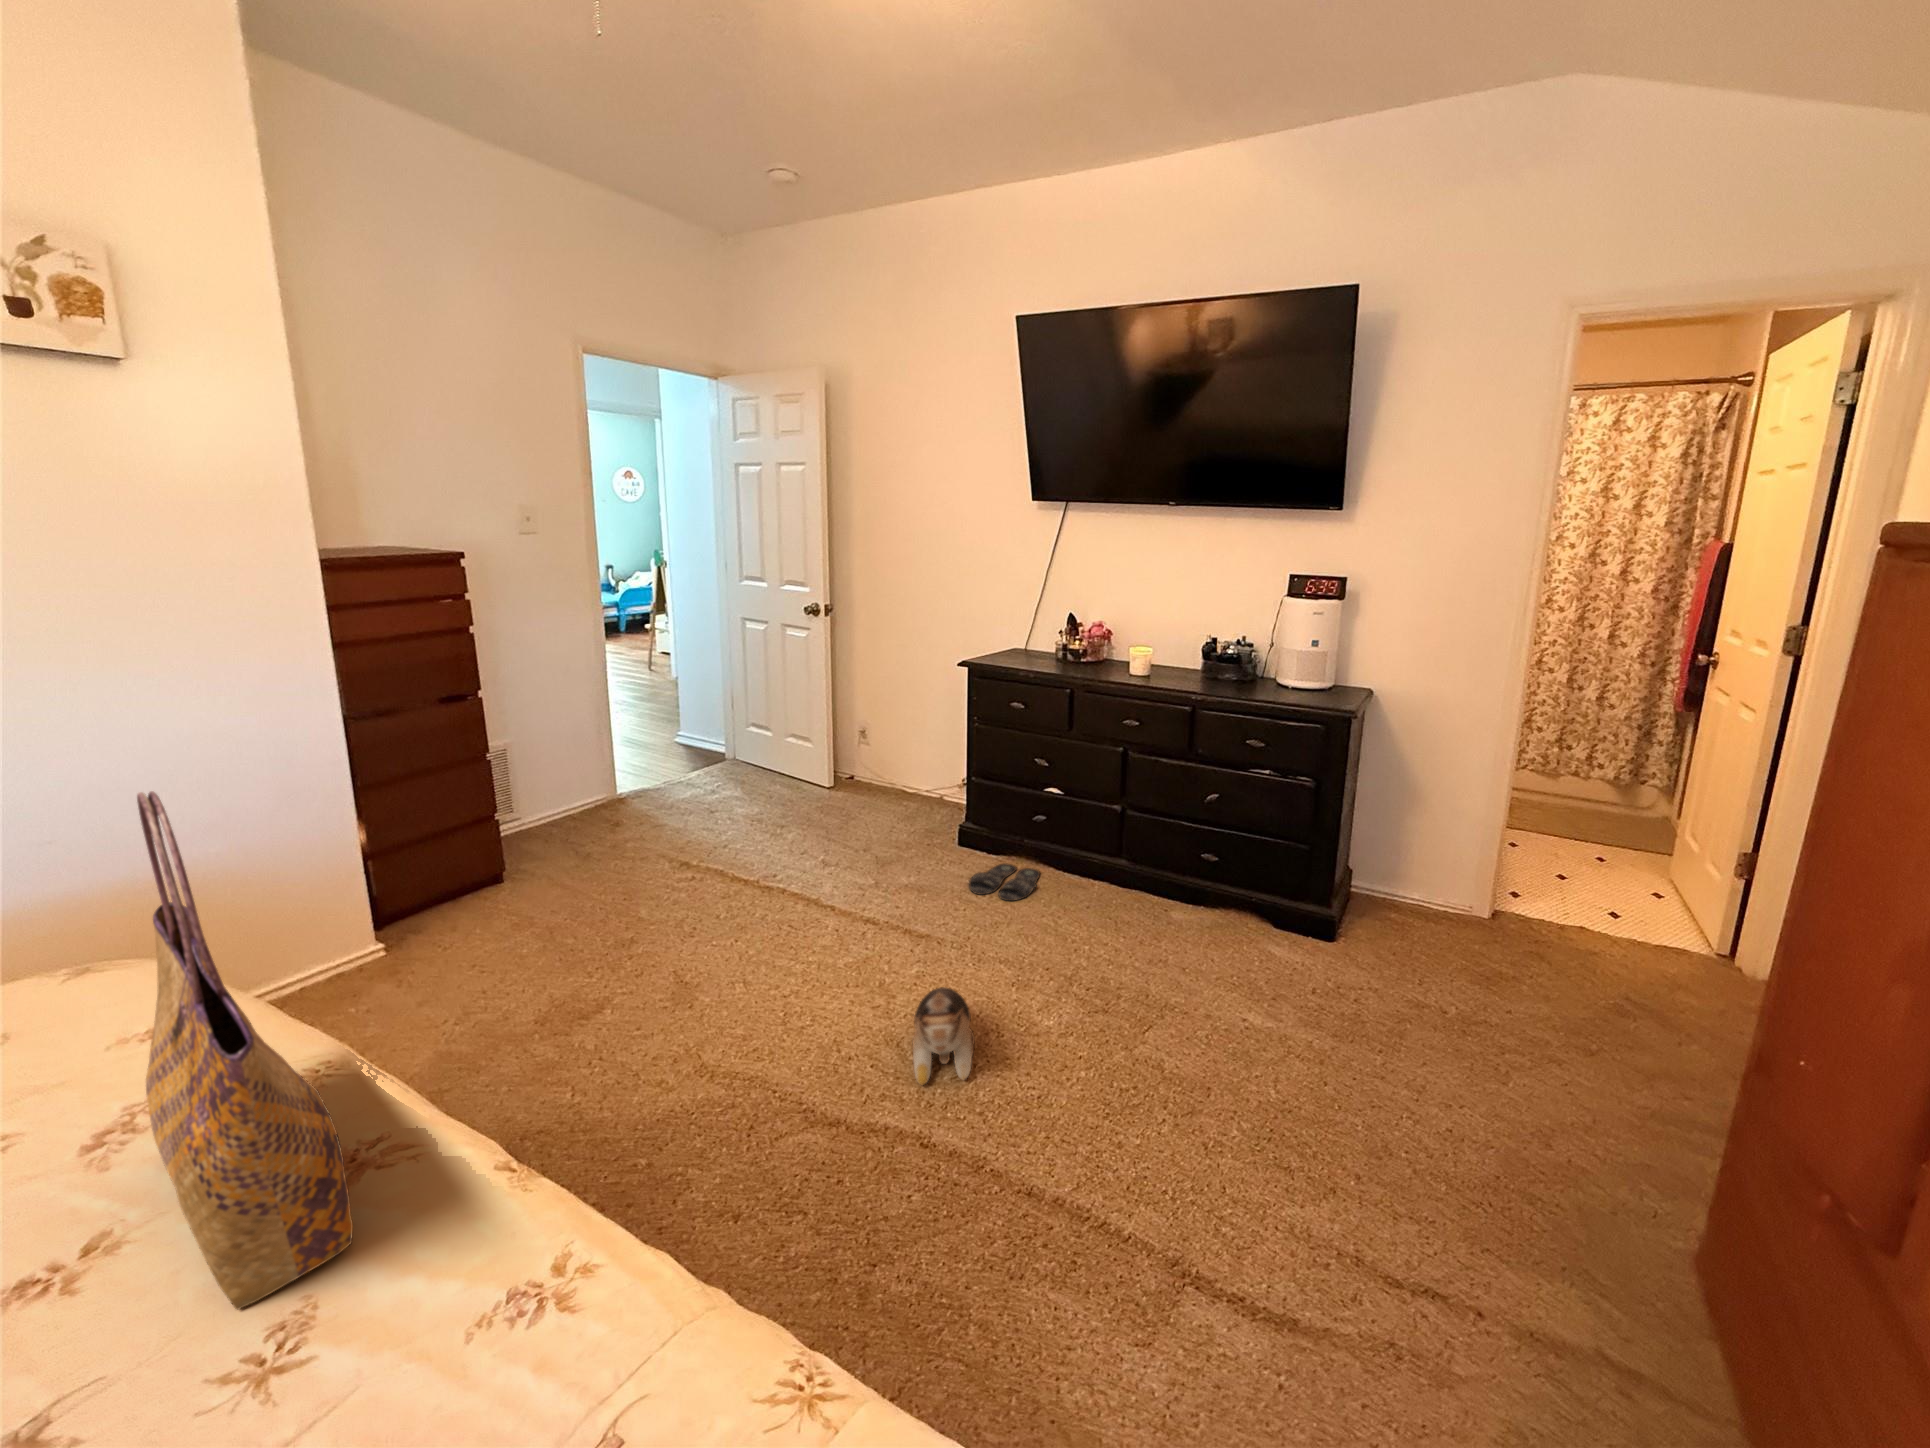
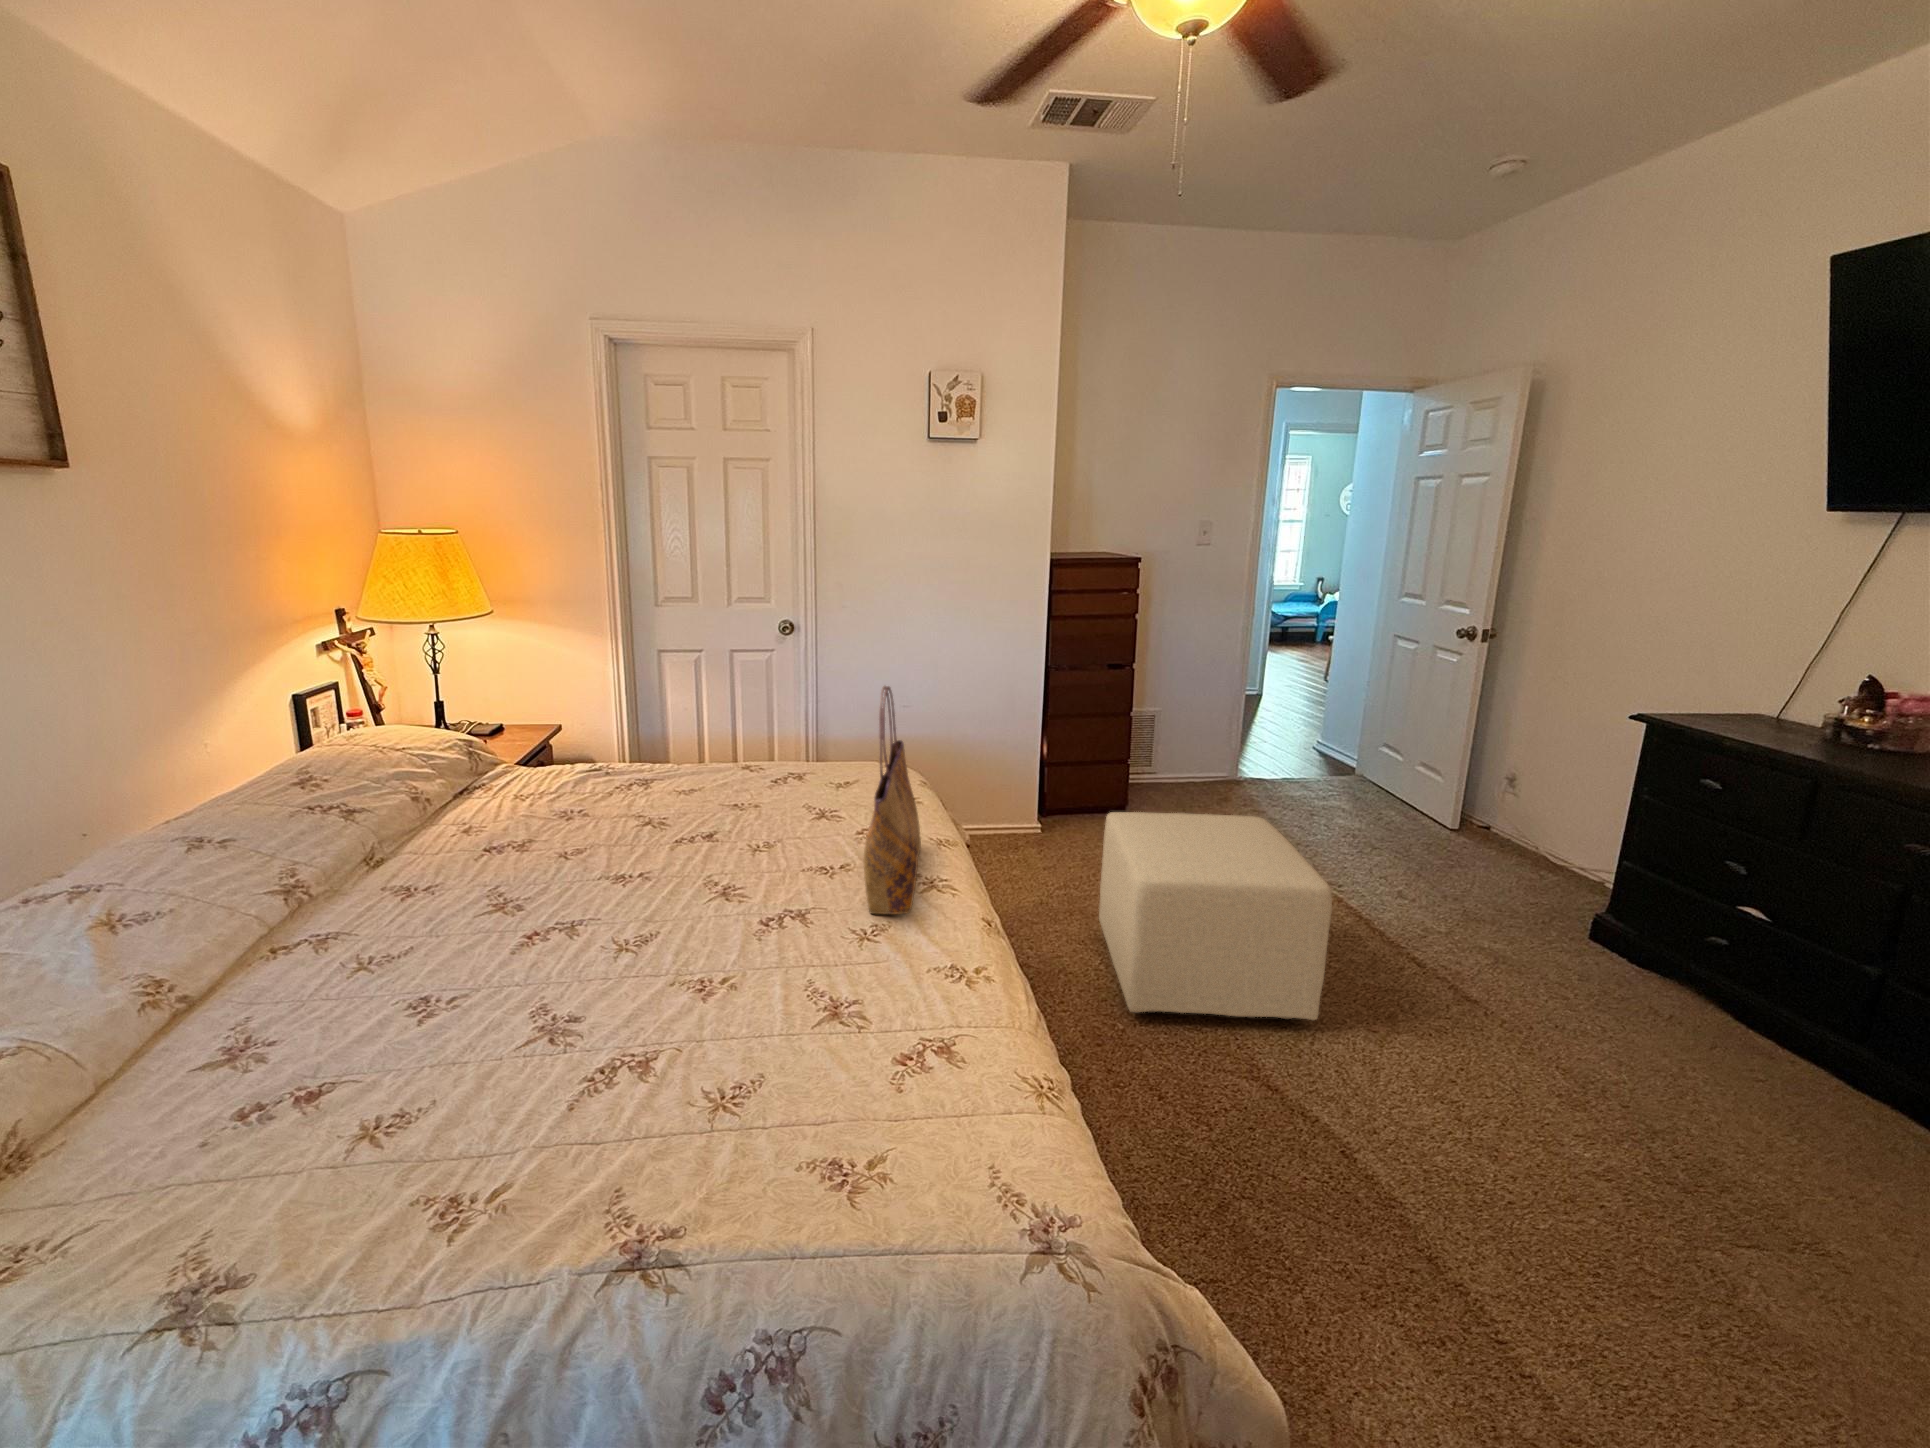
ottoman: none [522,834,835,1142] -> present [1099,812,1332,1020]
slippers: present [969,864,1040,901] -> none [1568,971,1700,1026]
plush toy: present [913,987,975,1085] -> none [1365,1032,1461,1136]

